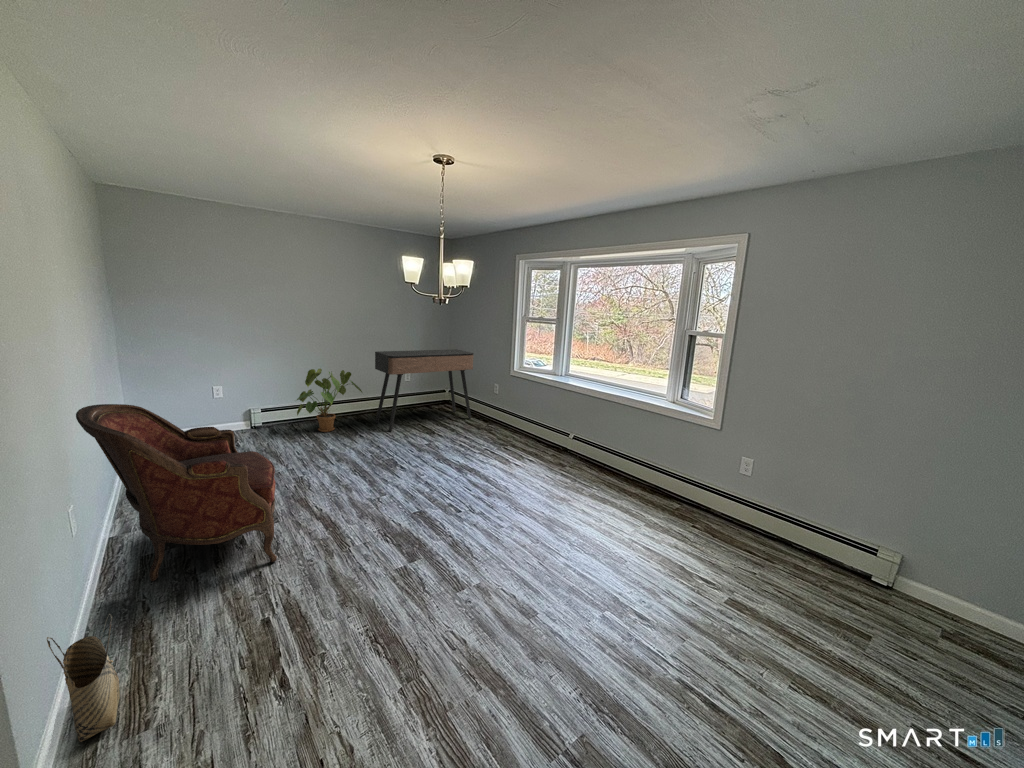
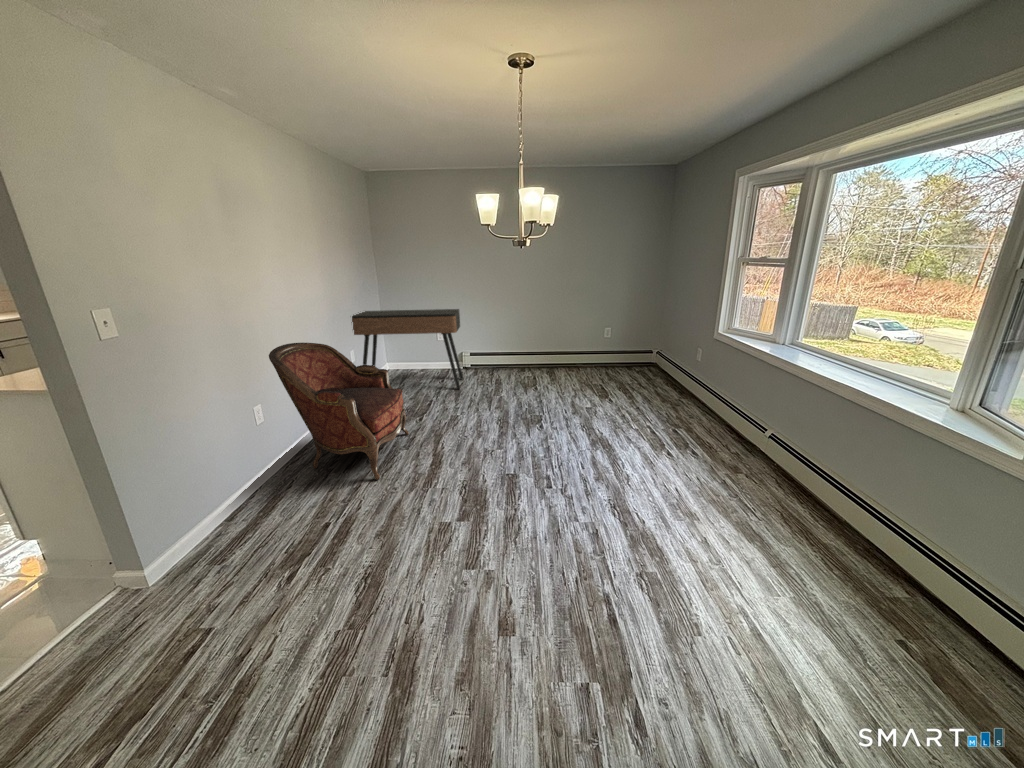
console table: present [375,349,473,431] -> present [351,309,463,389]
house plant: present [297,369,362,432] -> none [489,323,546,381]
woven basket: present [47,614,120,742] -> none [187,482,243,554]

